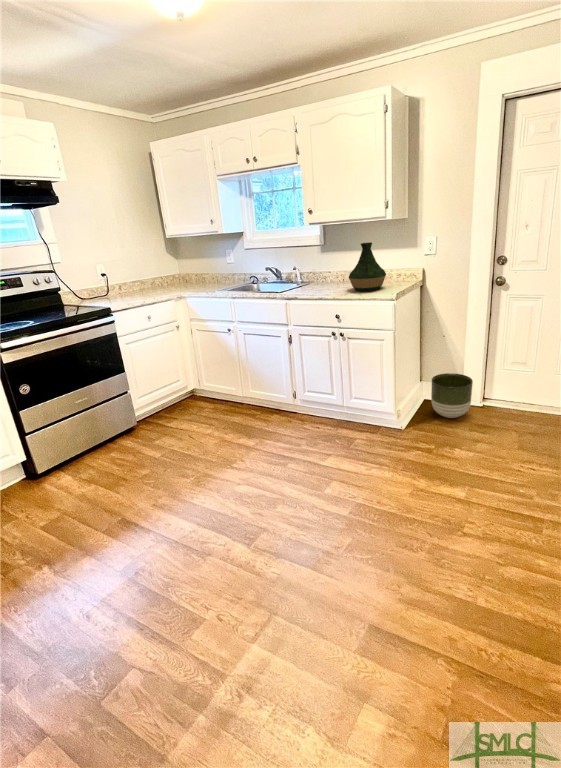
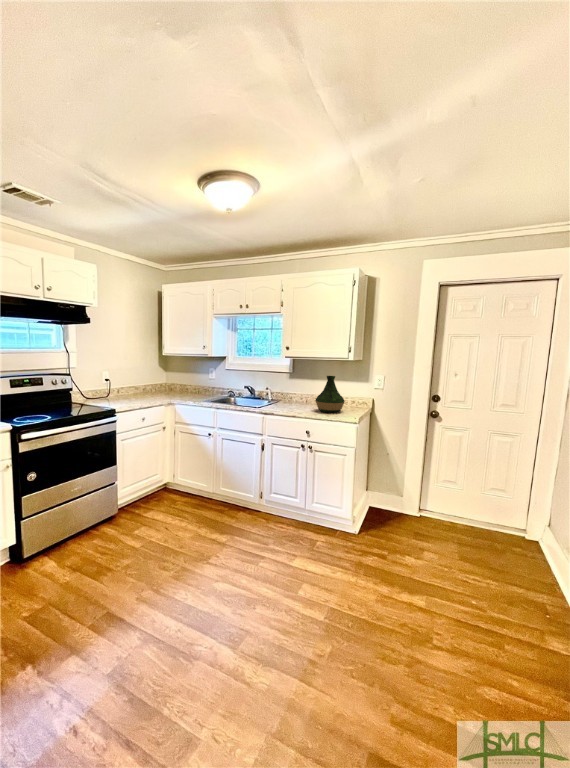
planter: present [431,373,473,418] -> none [376,484,410,523]

